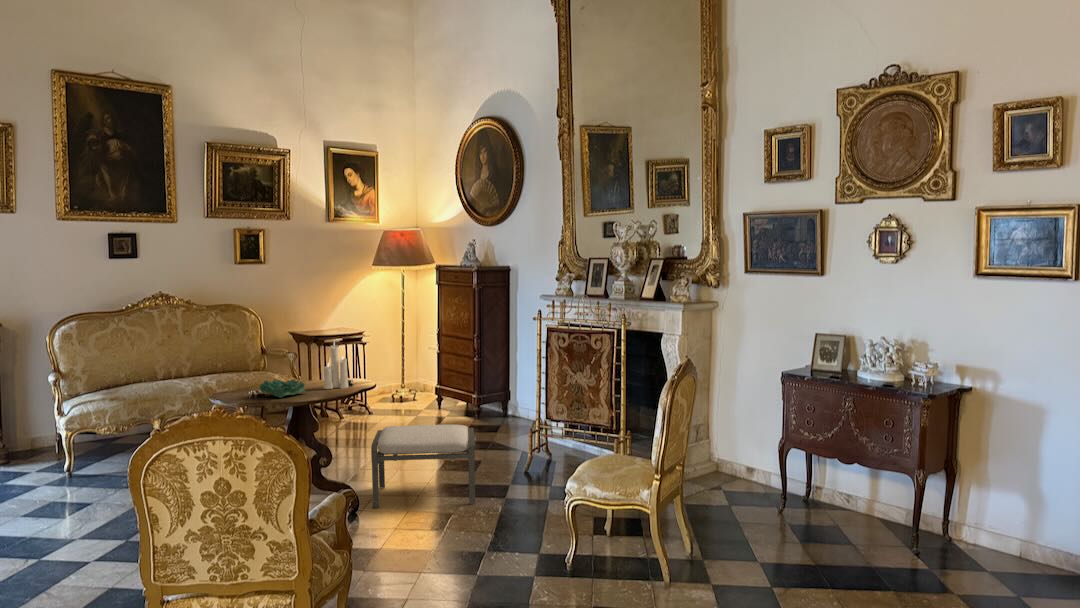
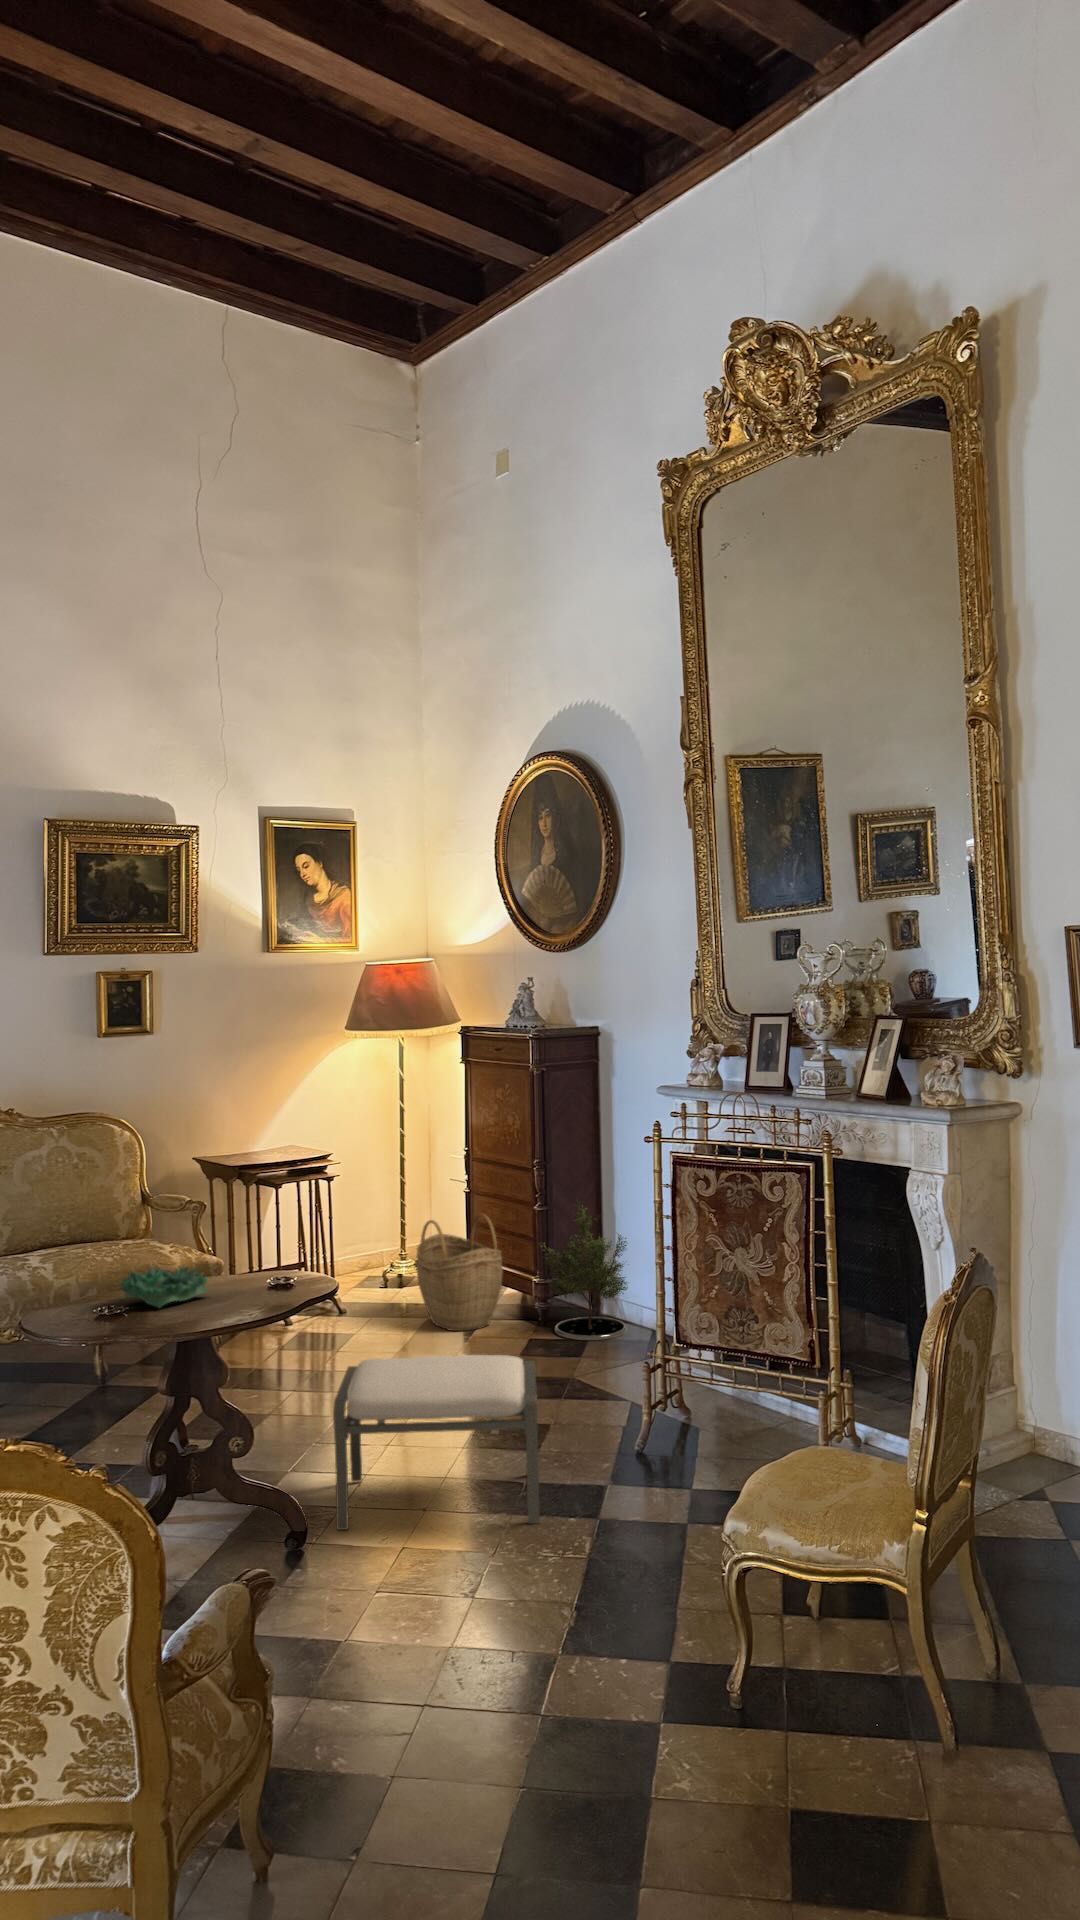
candle: present [324,345,348,389] -> none [244,1183,291,1286]
potted tree: none [475,354,524,427] -> present [540,1199,628,1340]
woven basket: none [411,363,457,423] -> present [416,1214,503,1331]

